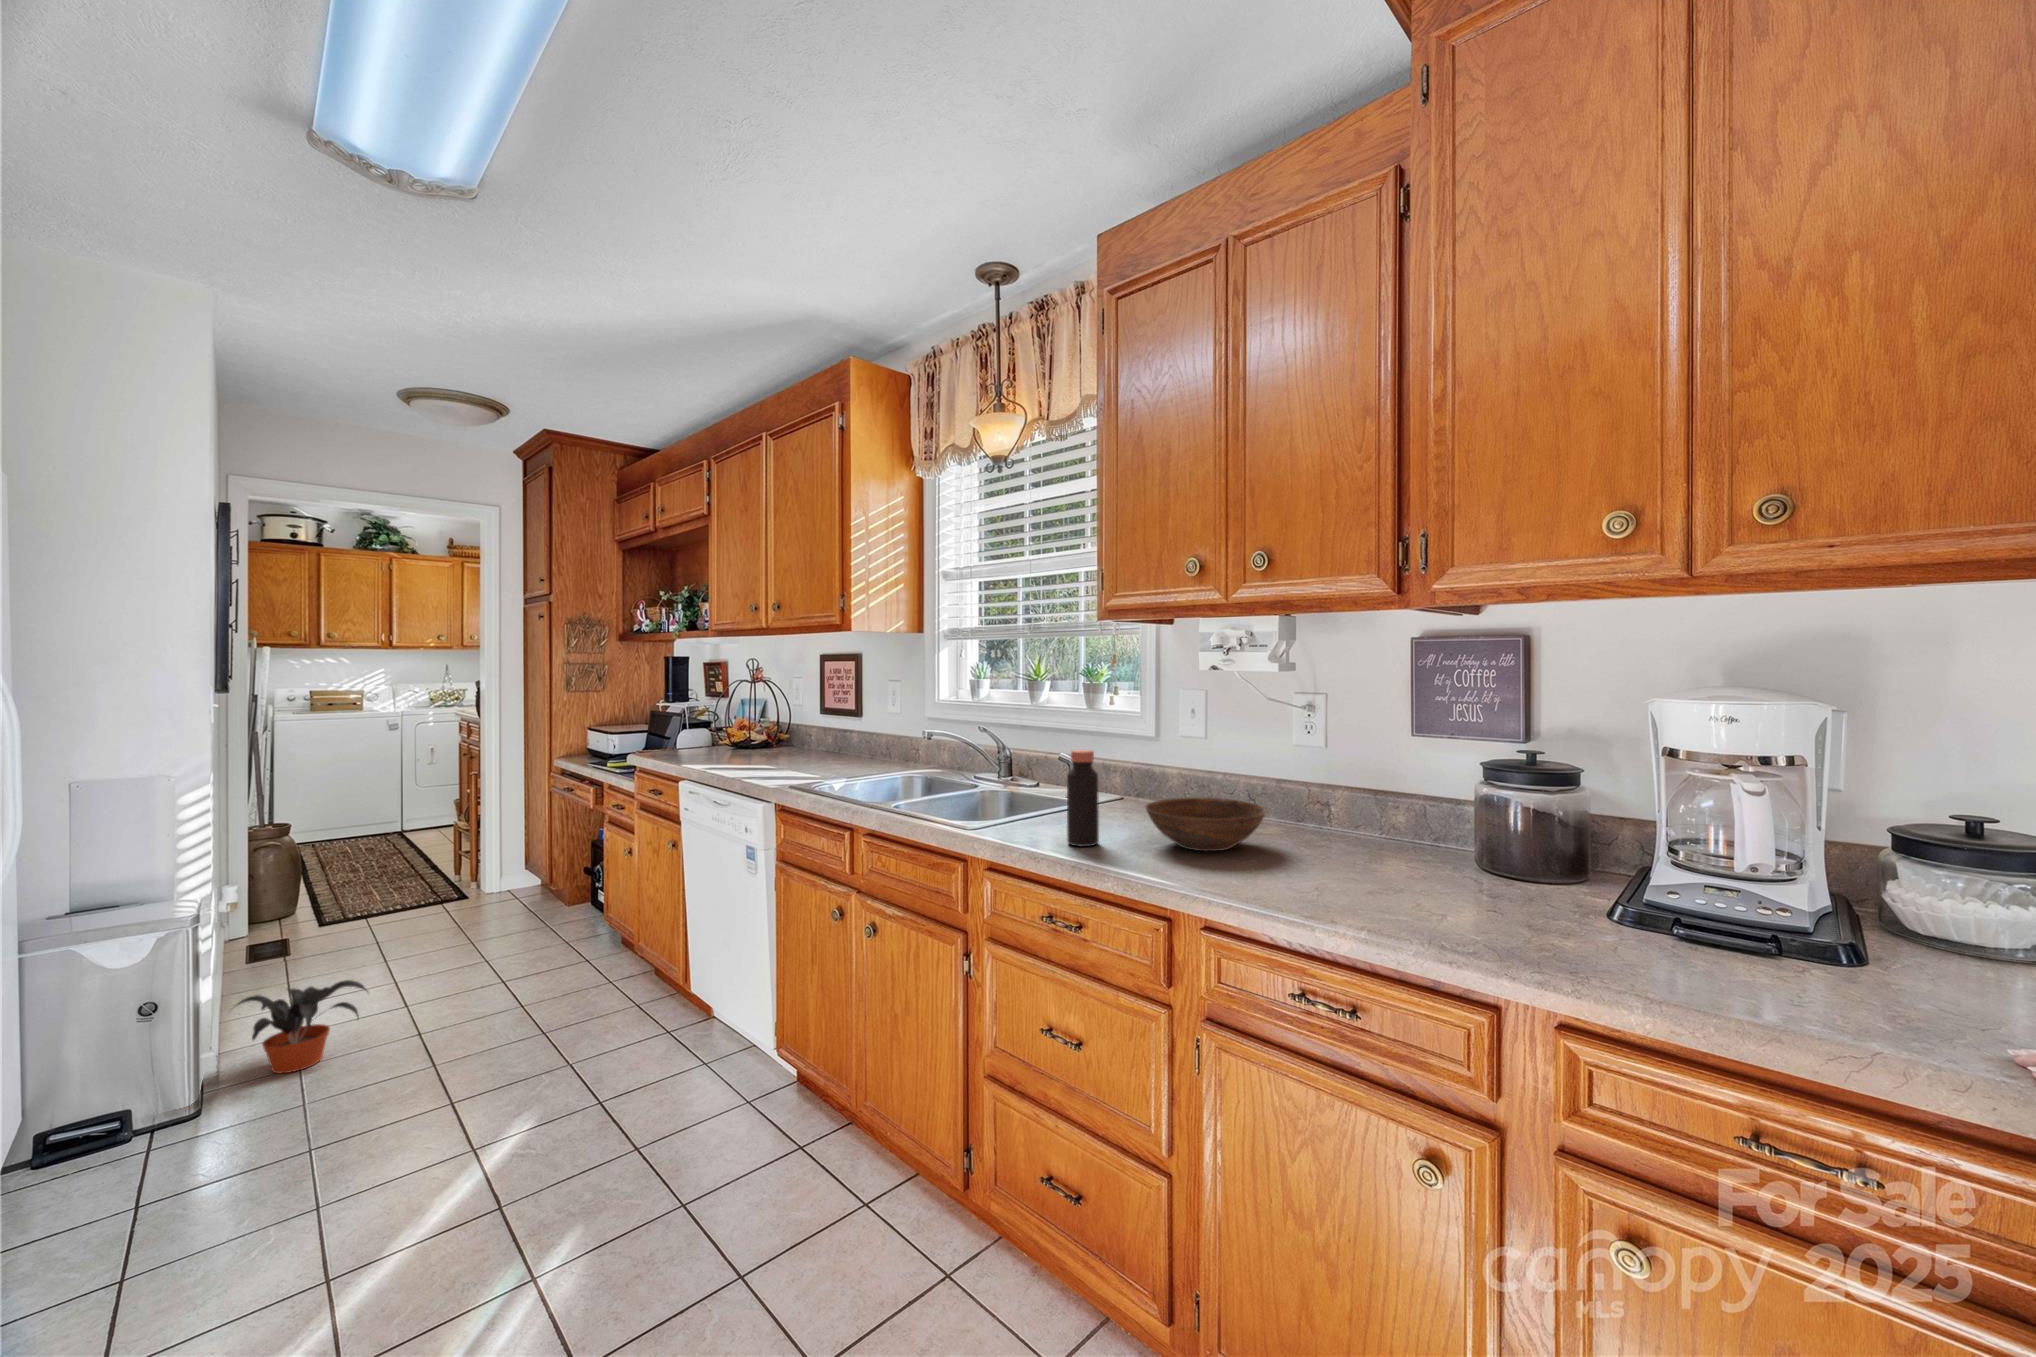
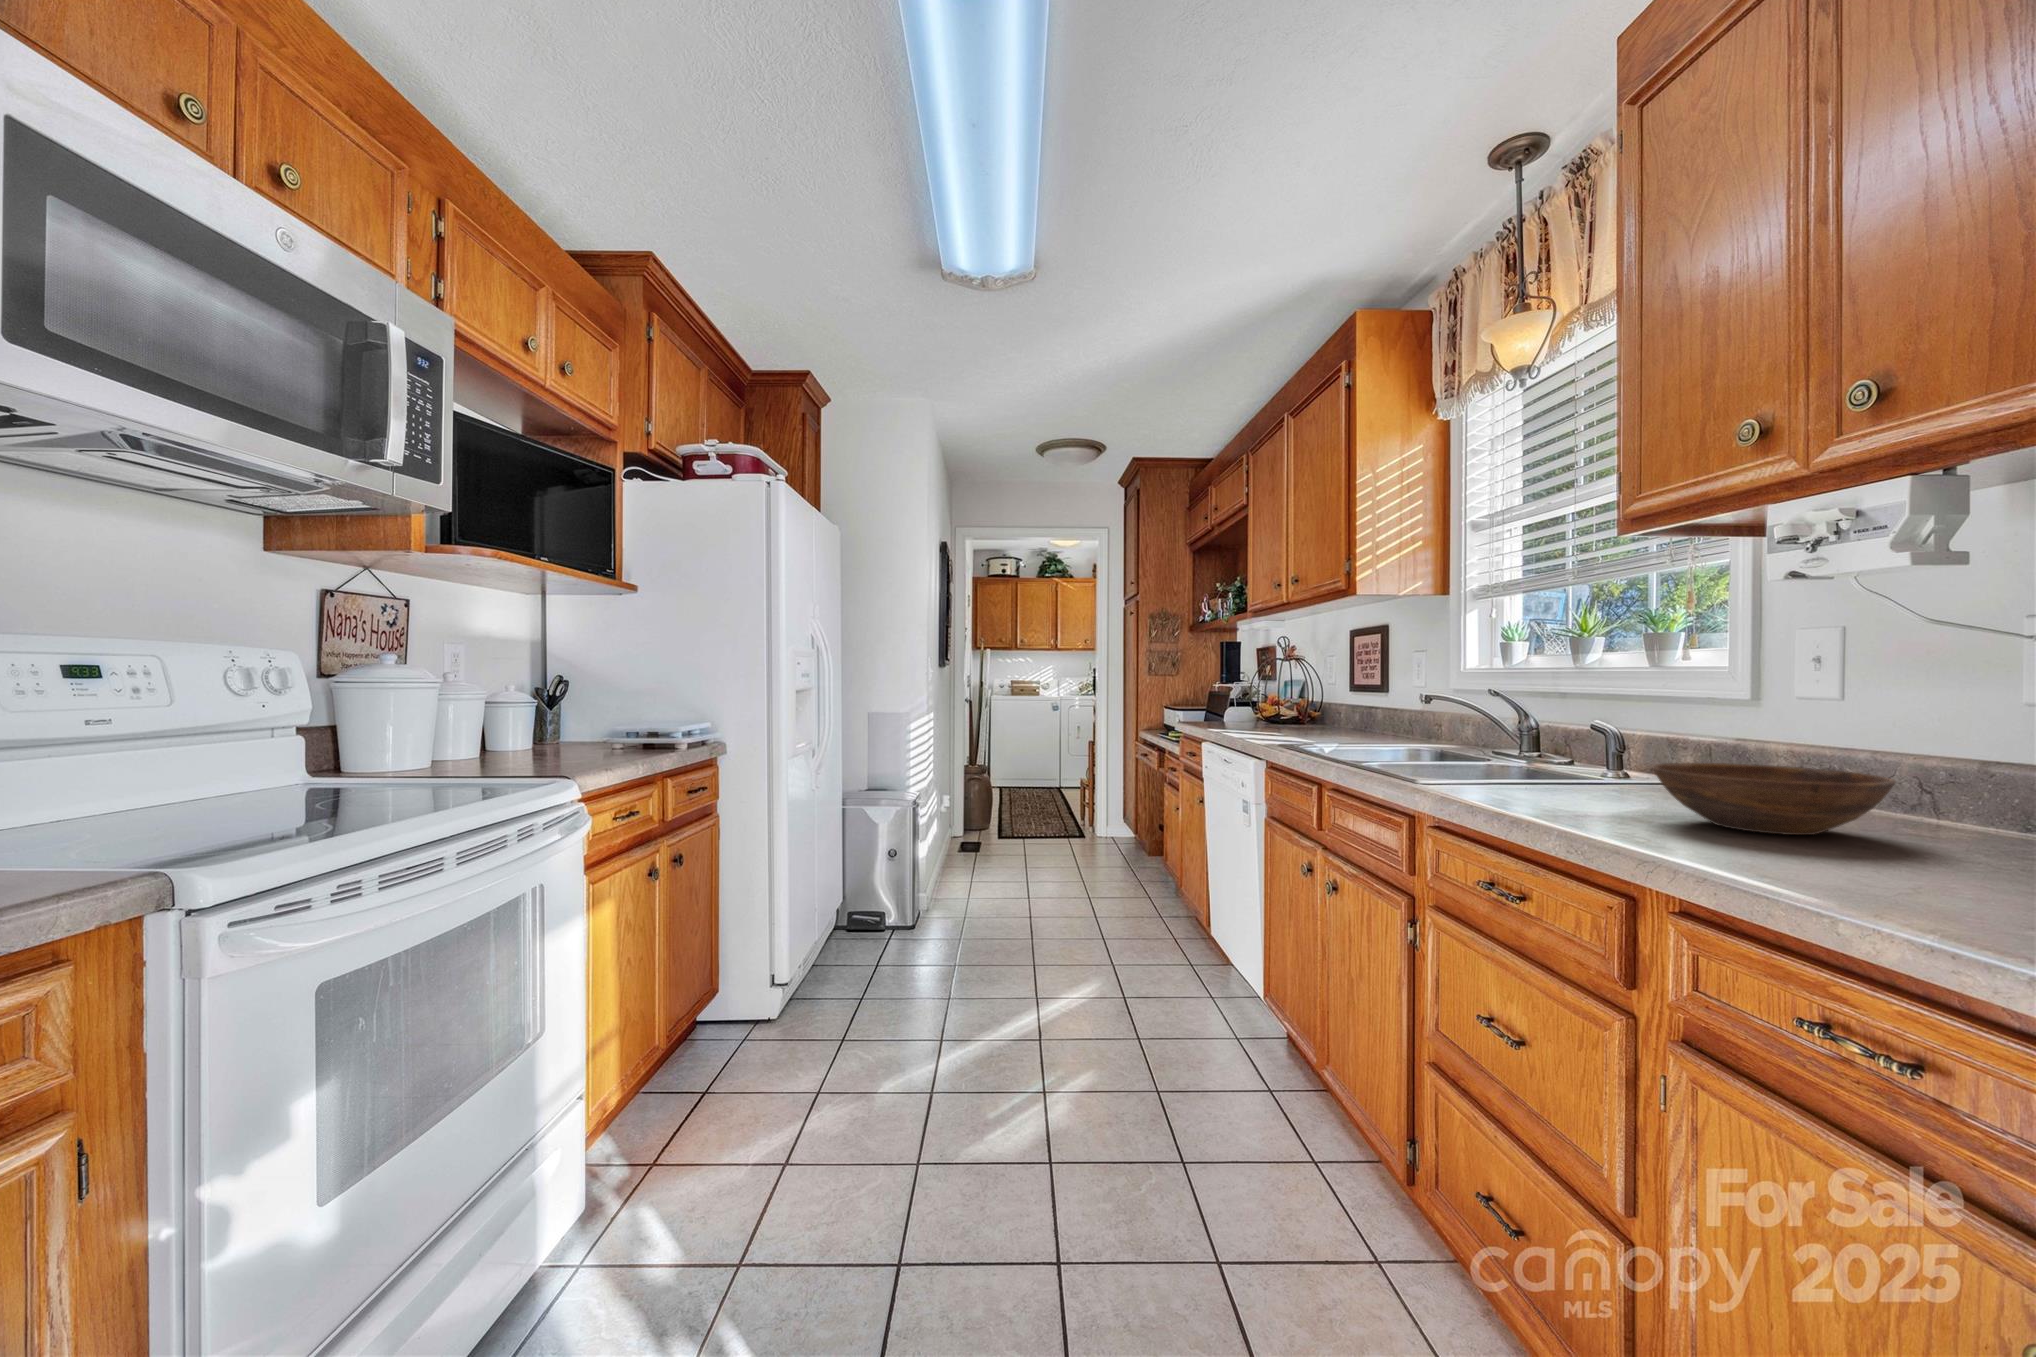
bottle: present [1067,750,1099,846] -> none [1530,689,1579,808]
potted plant: present [237,980,367,1073] -> none [927,860,999,916]

